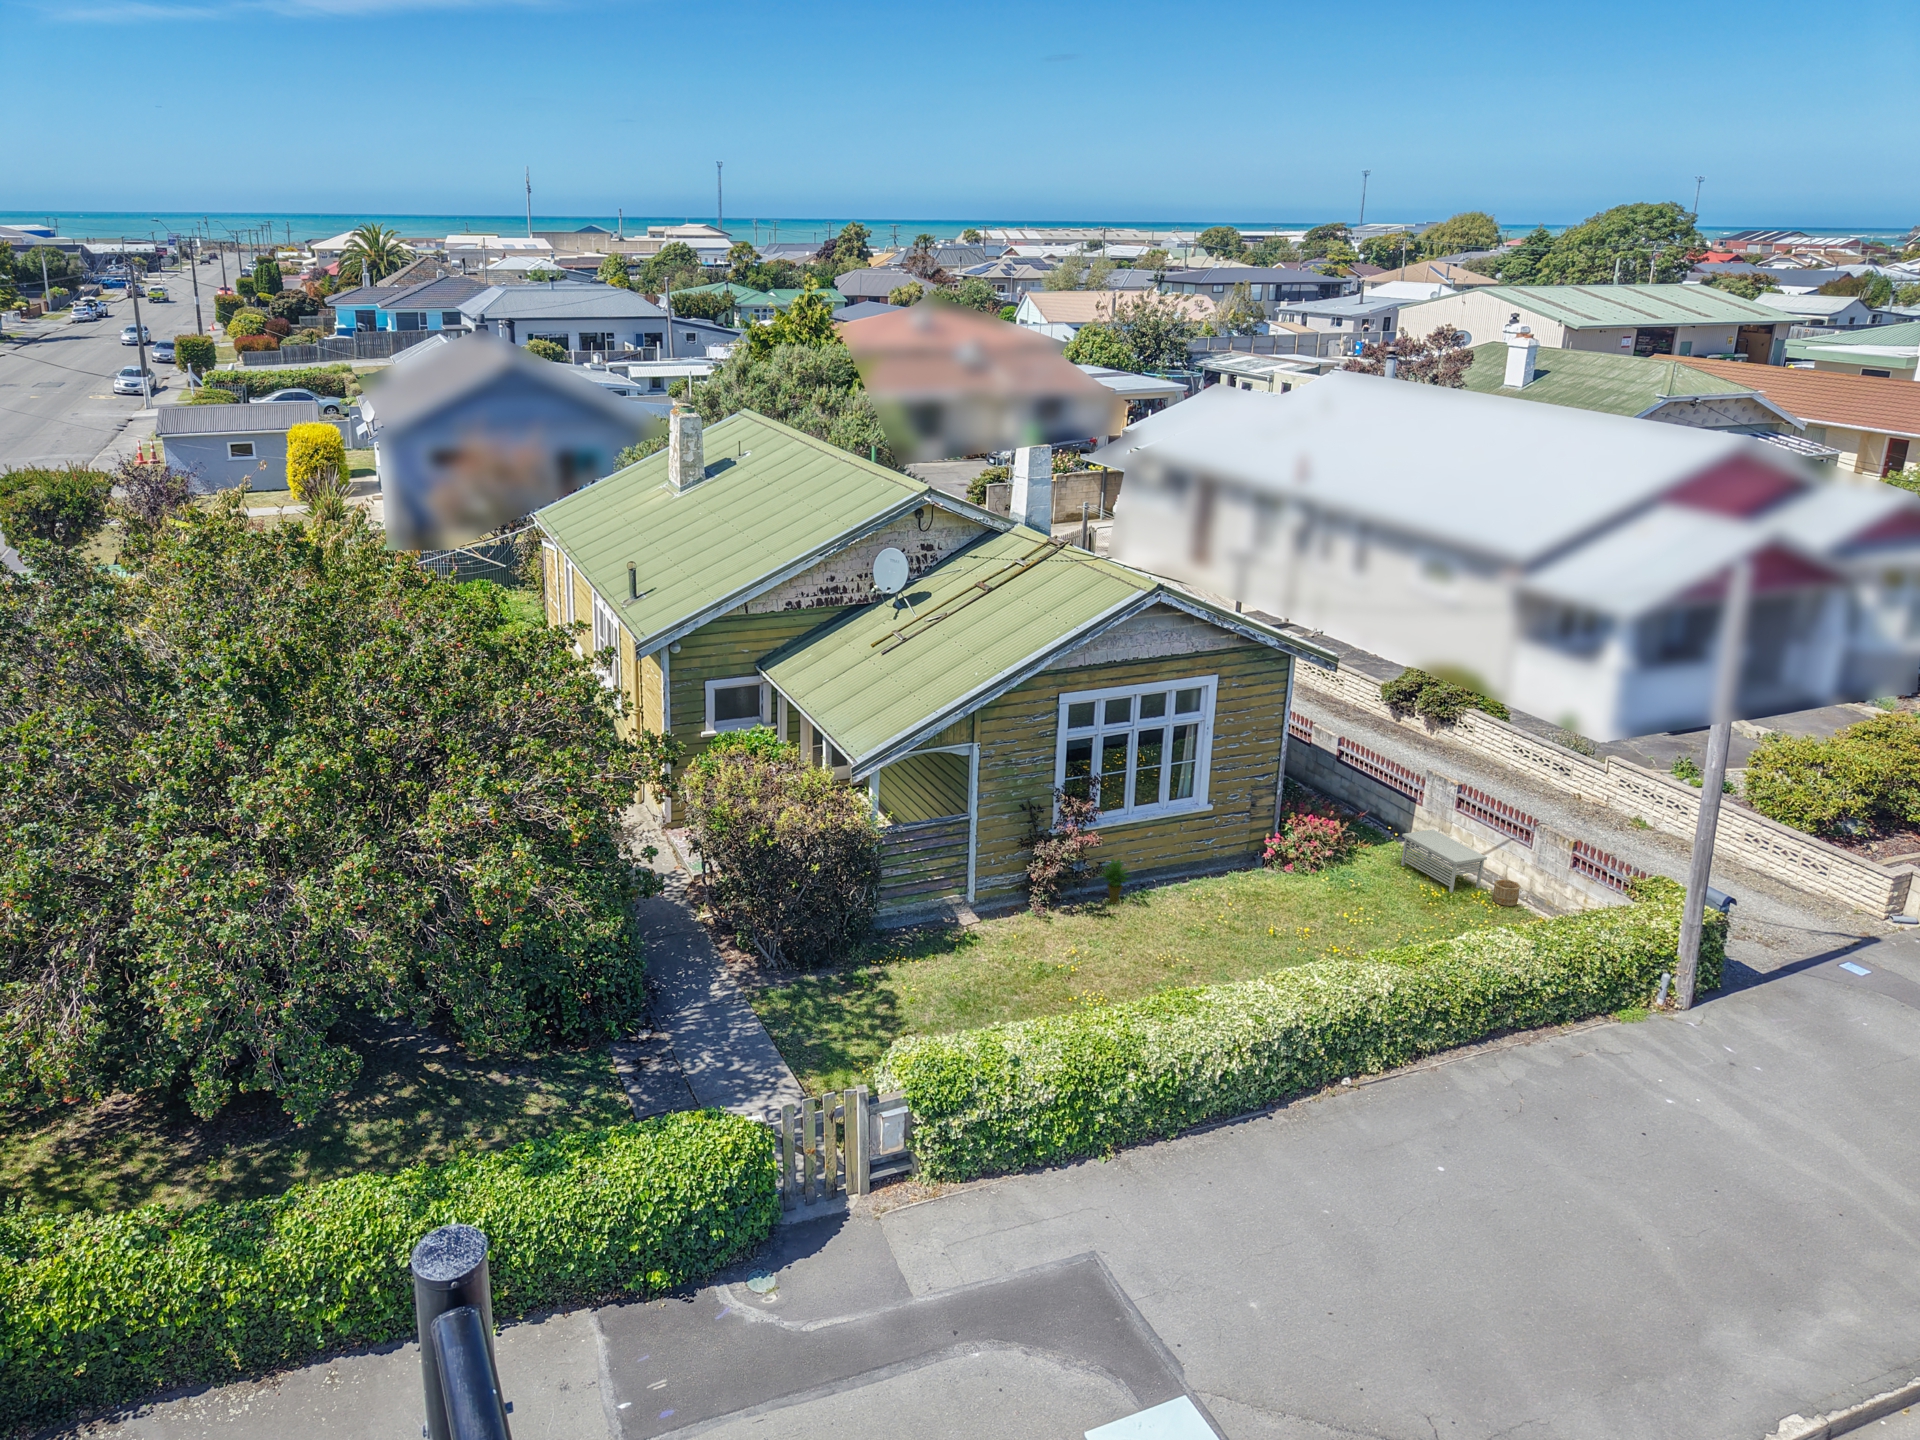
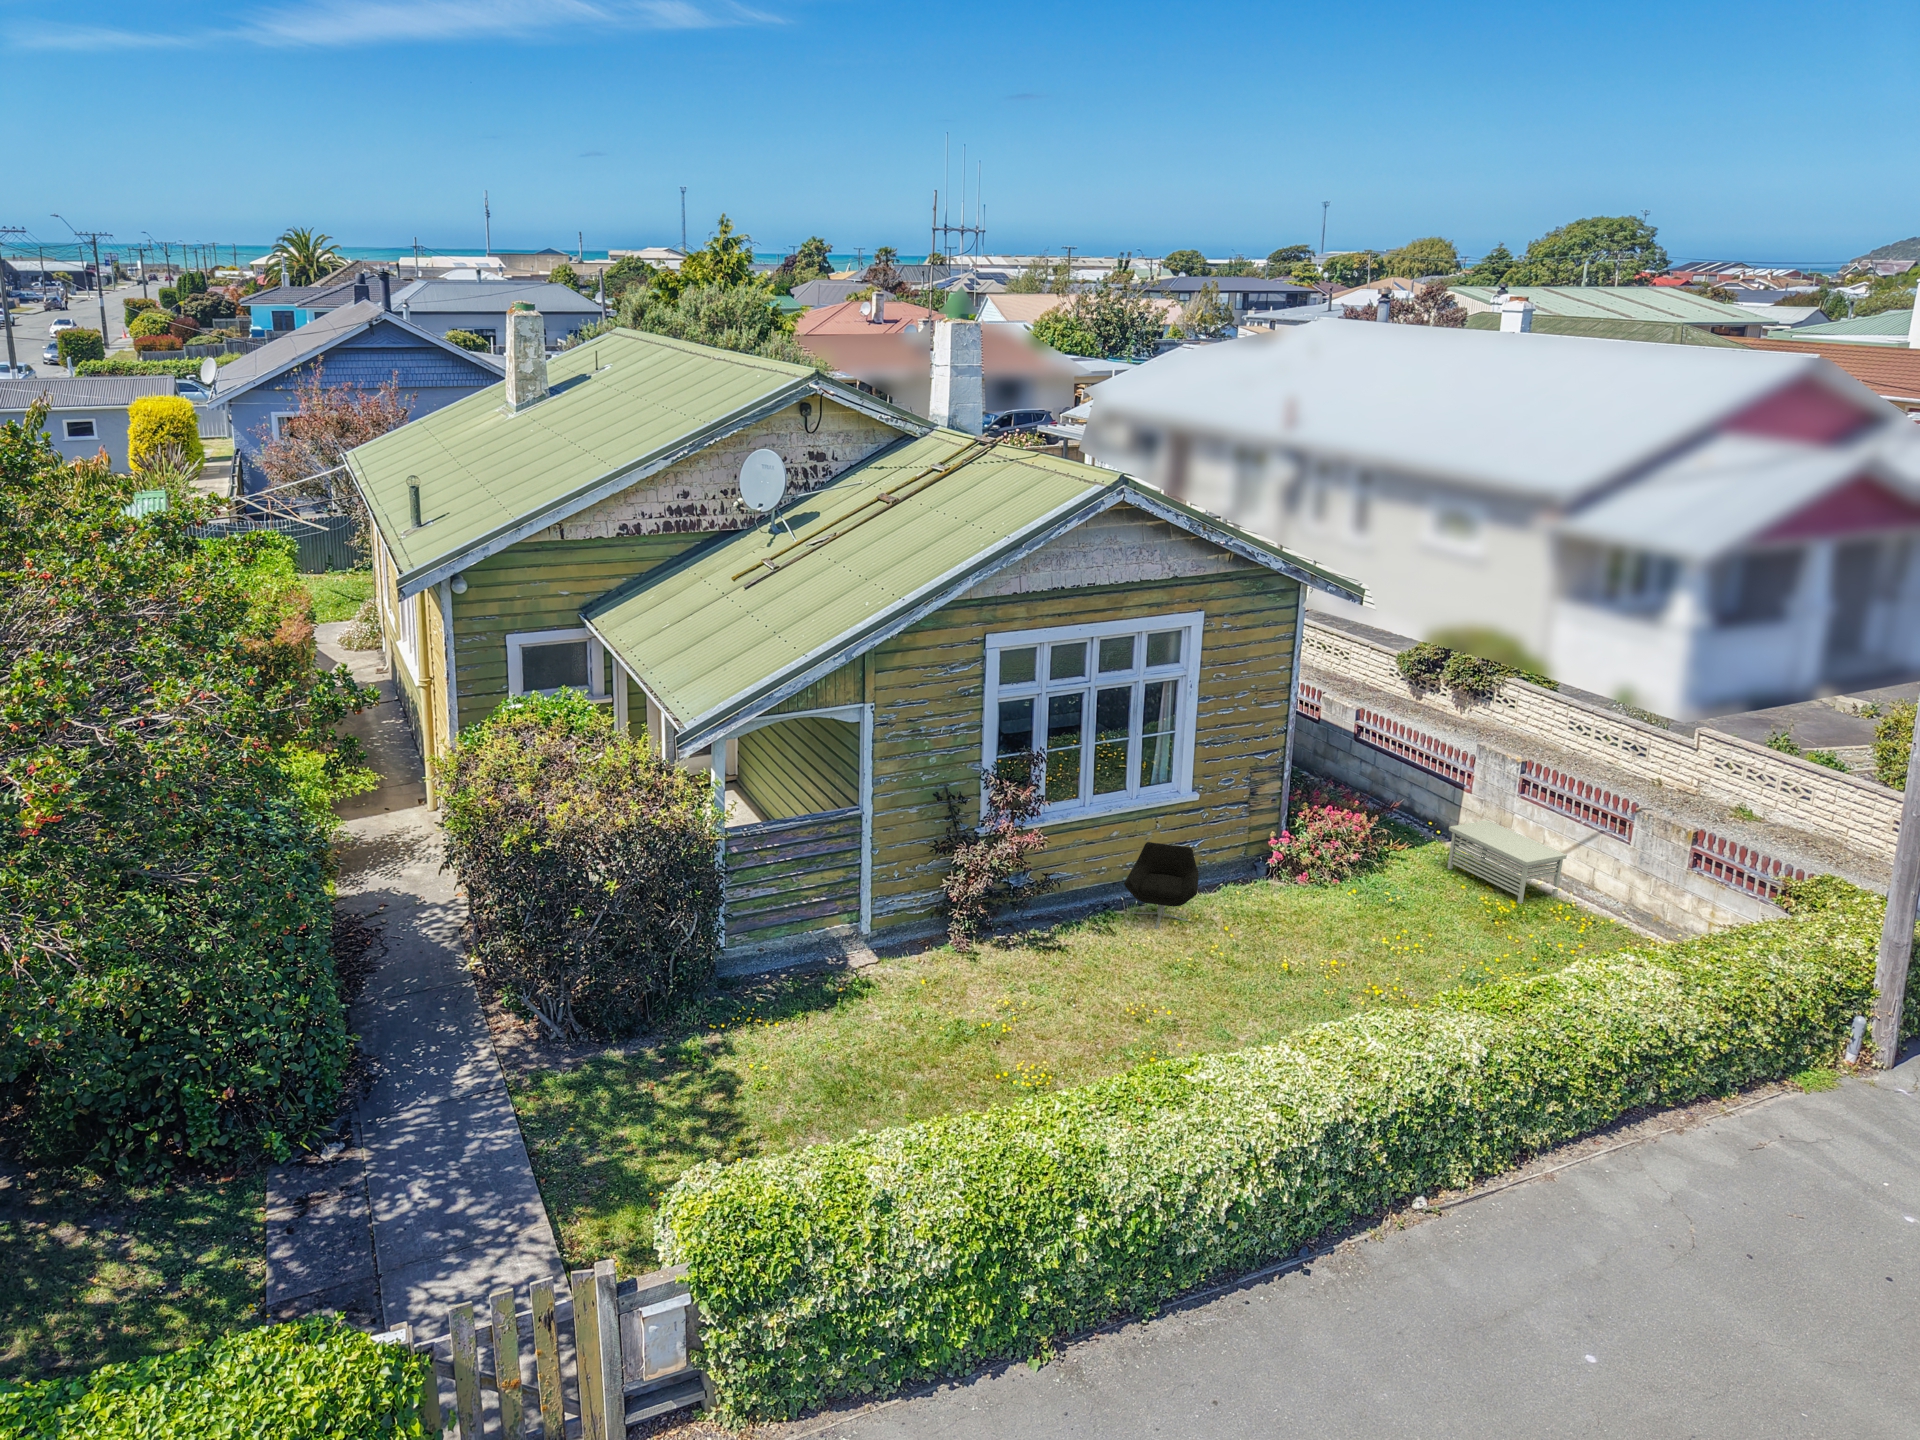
lounge chair: none [1157,842,1212,906] -> present [1124,842,1199,929]
potted plant: present [1101,859,1130,904] -> none [1043,865,1090,928]
wooden bucket: present [1493,879,1521,906] -> none [1578,885,1617,921]

